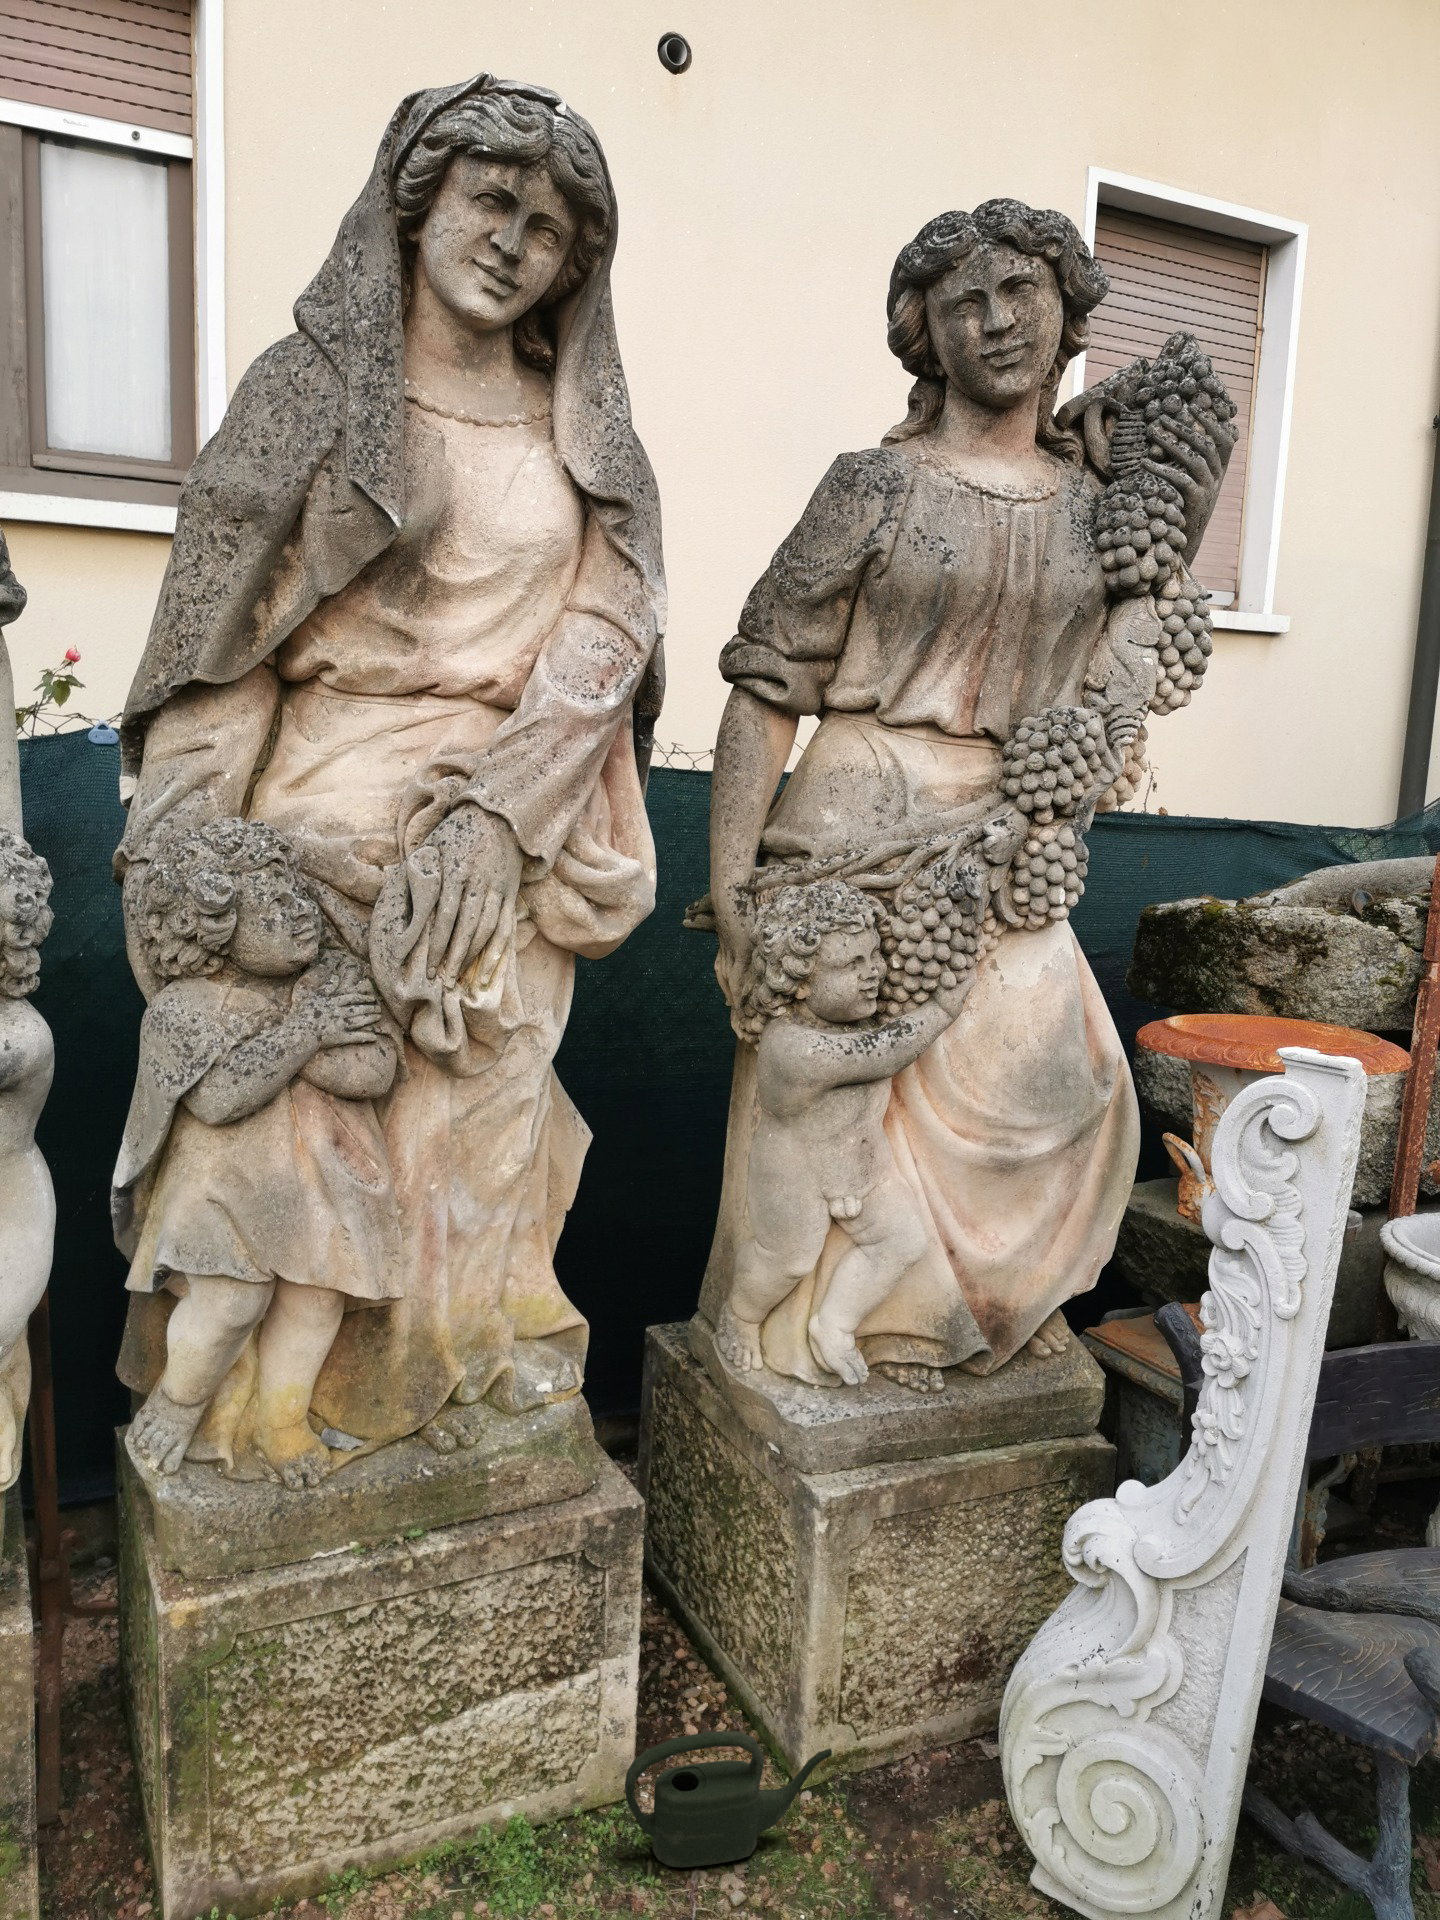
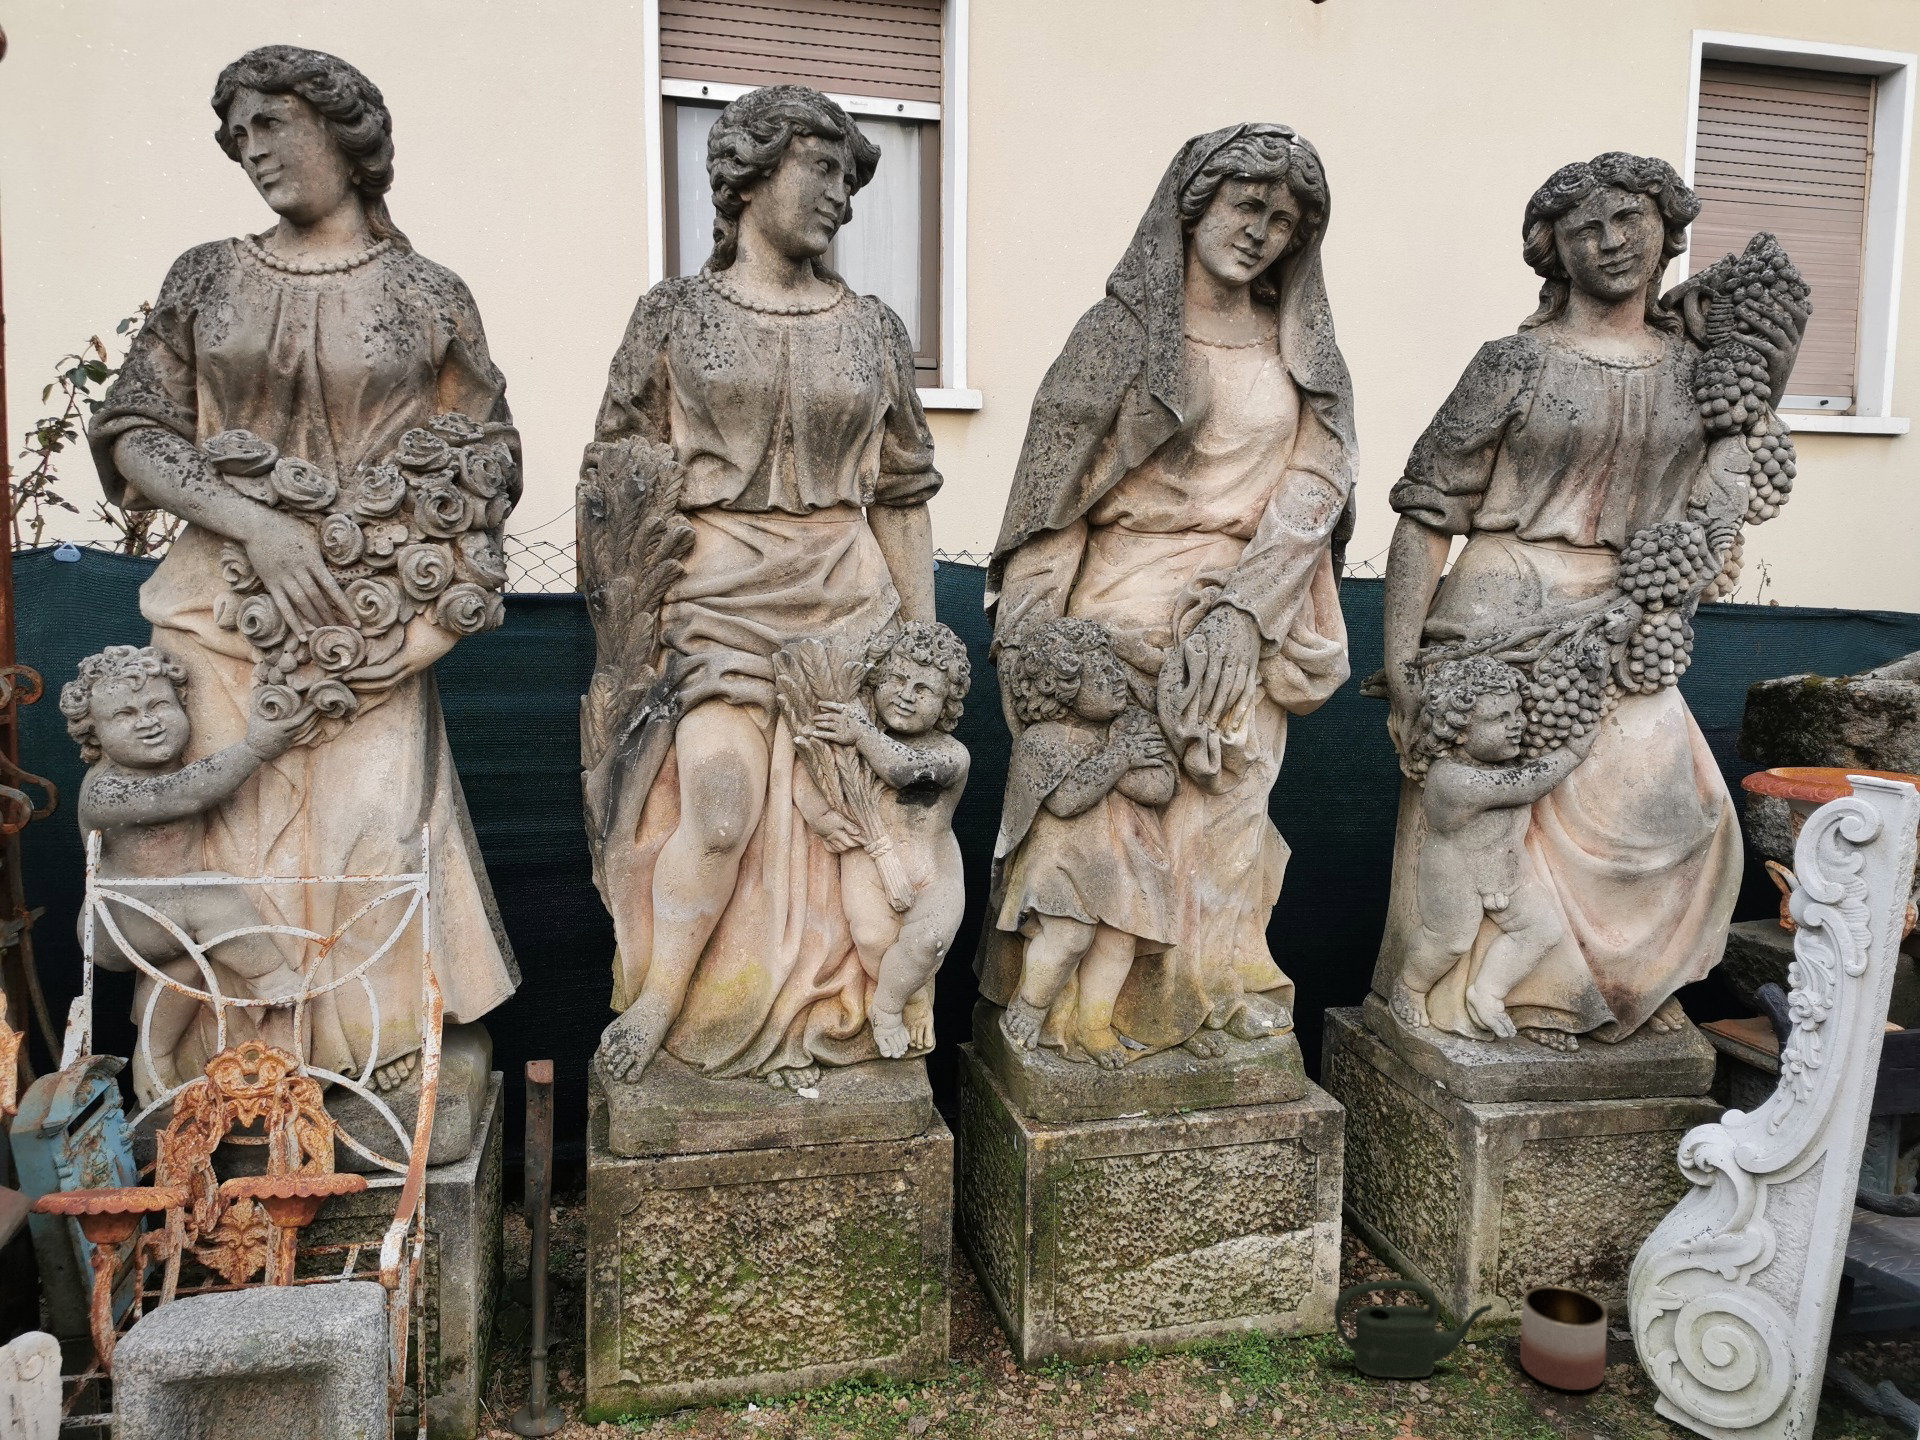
planter: none [867,1704,974,1851] -> present [1520,1286,1607,1390]

